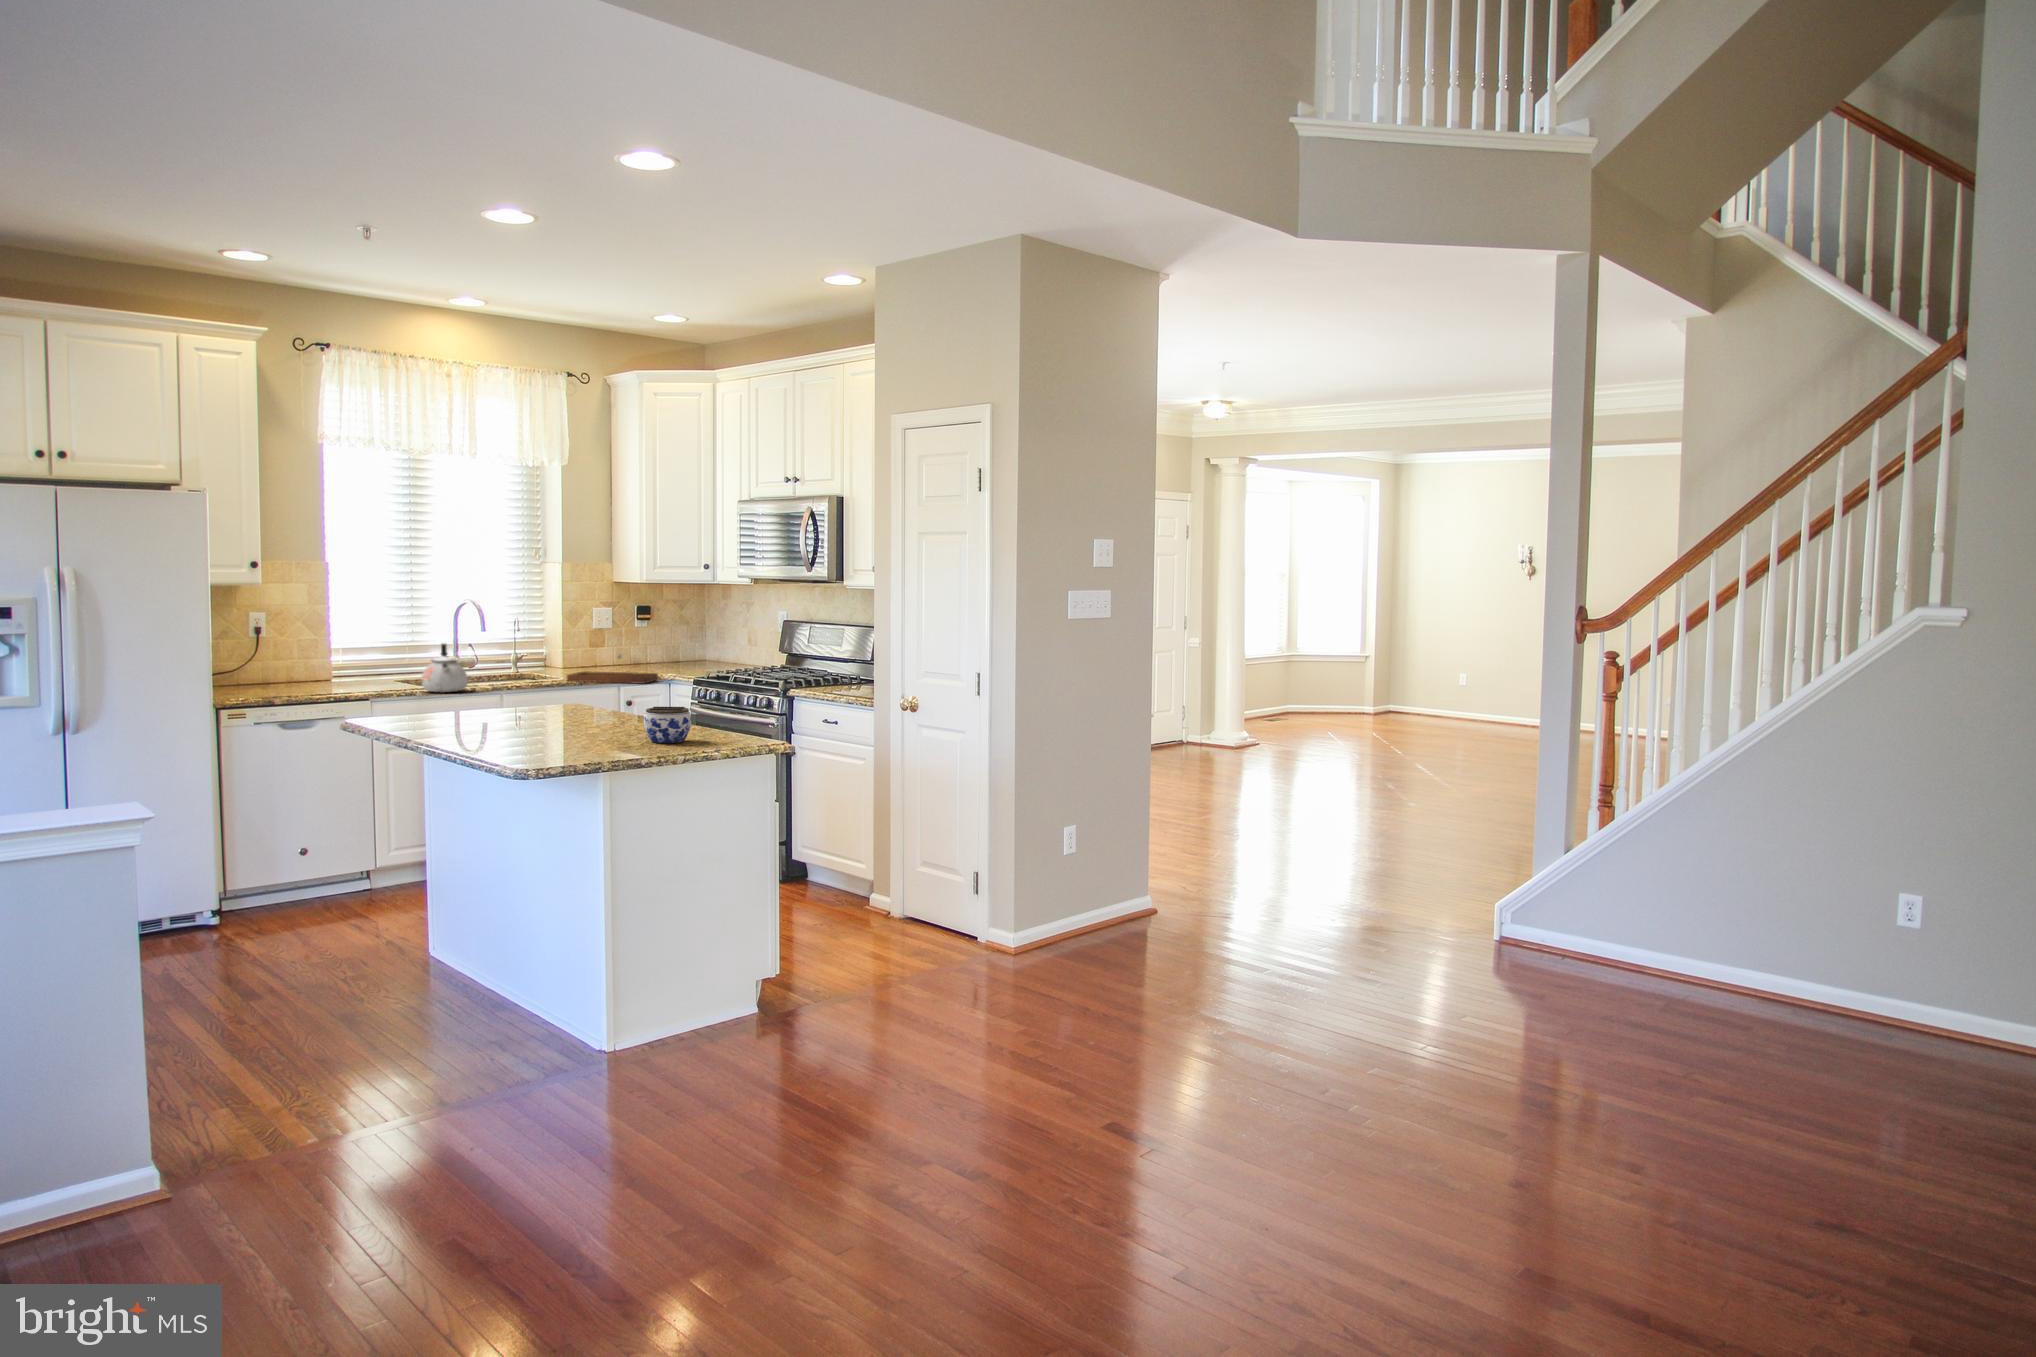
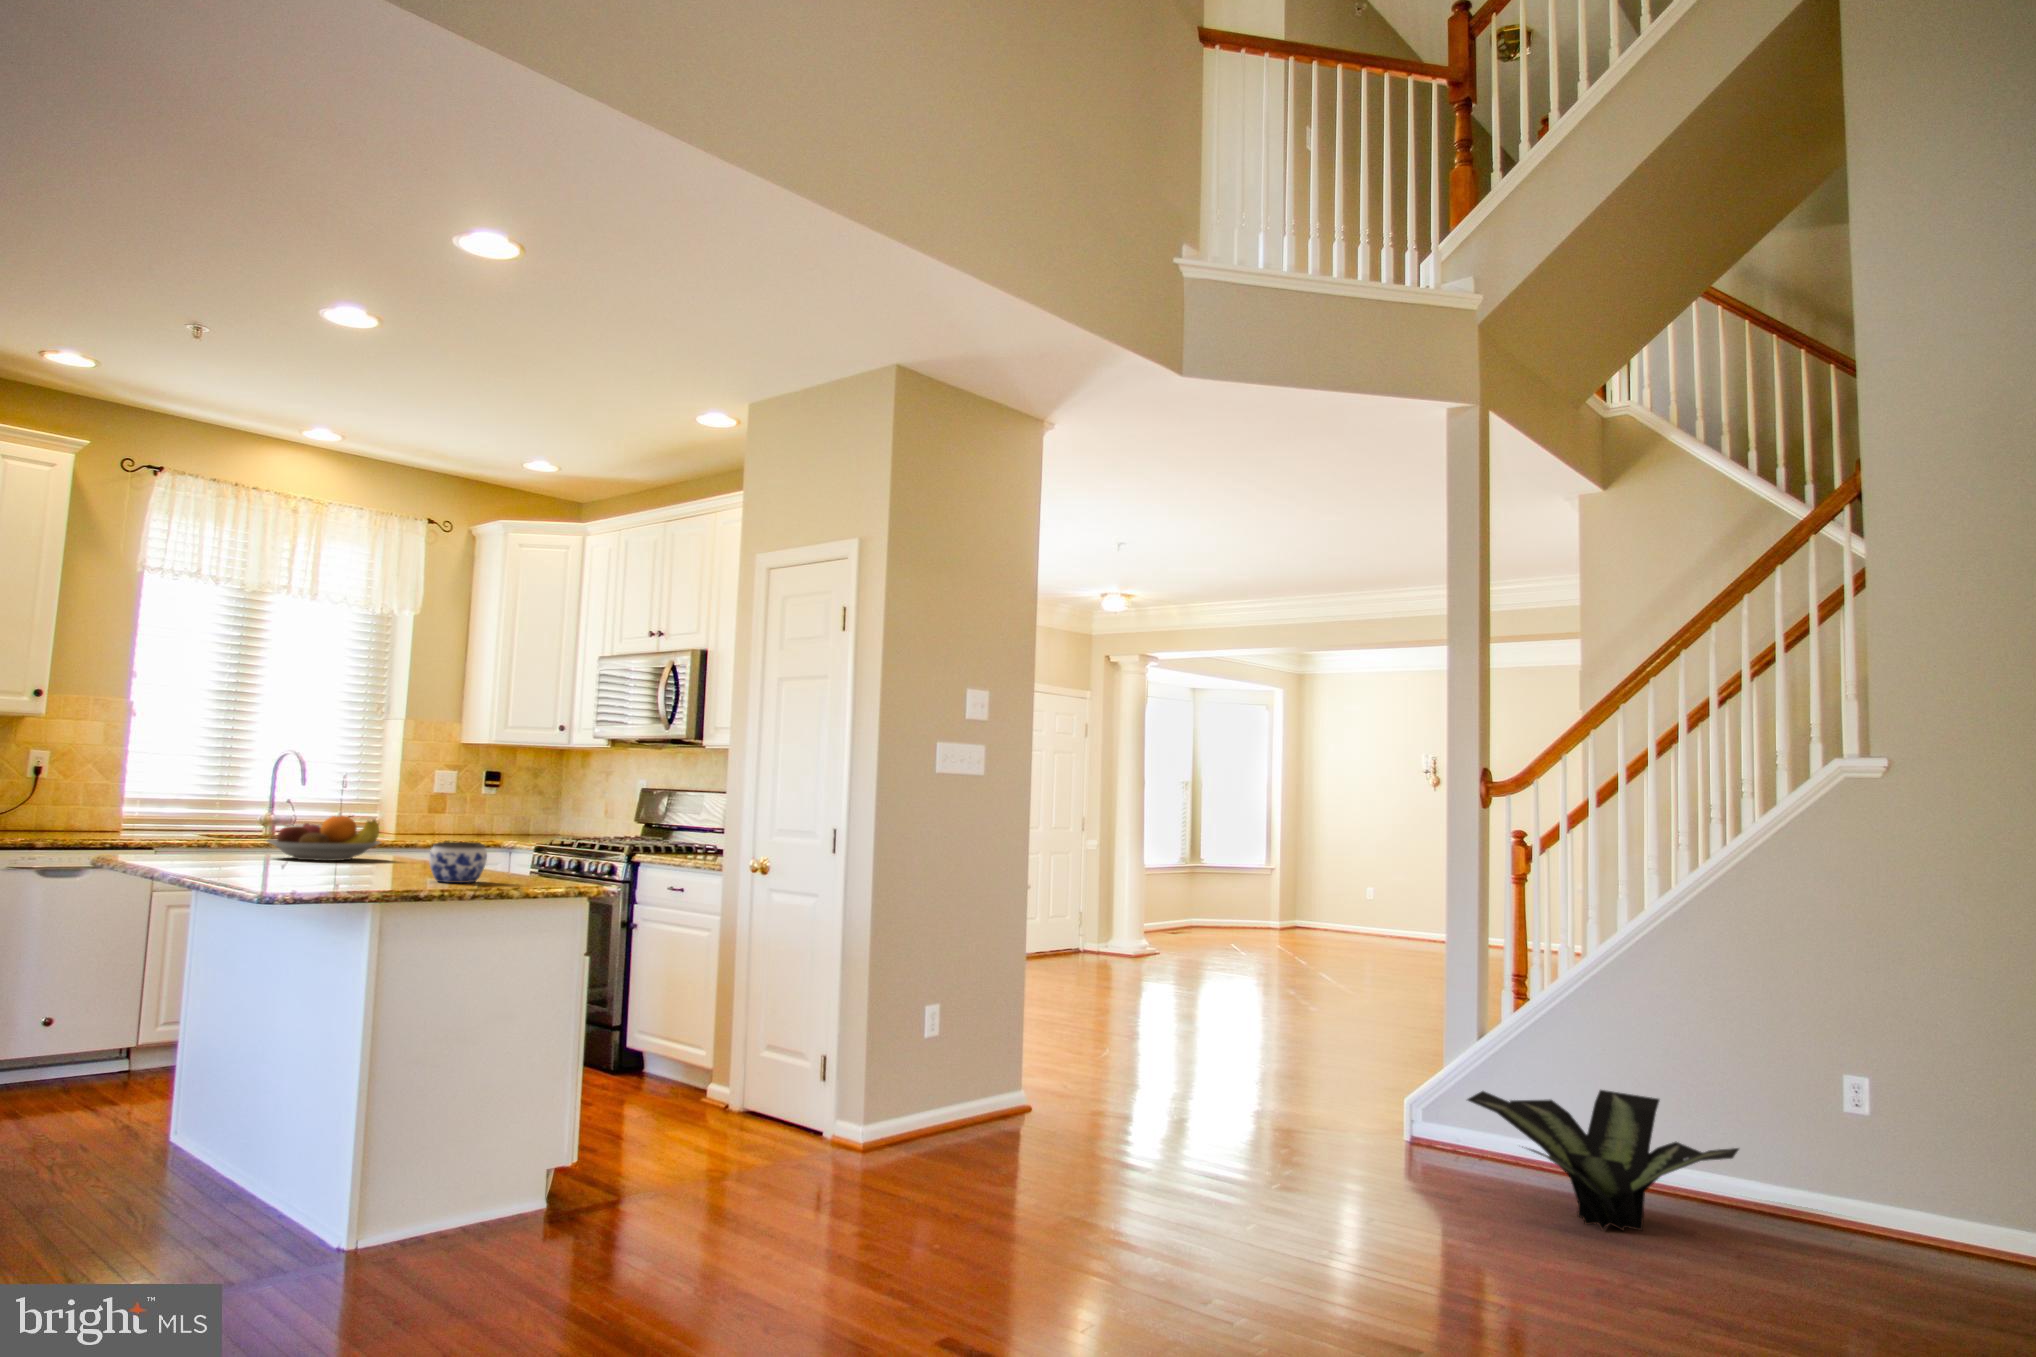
kettle: present [422,644,468,693] -> none [214,789,269,845]
tray: present [567,654,658,684] -> none [393,815,500,847]
fruit bowl: none [483,674,580,714] -> present [267,816,381,861]
potted plant: none [1550,900,1797,1024] -> present [1467,1090,1739,1231]

